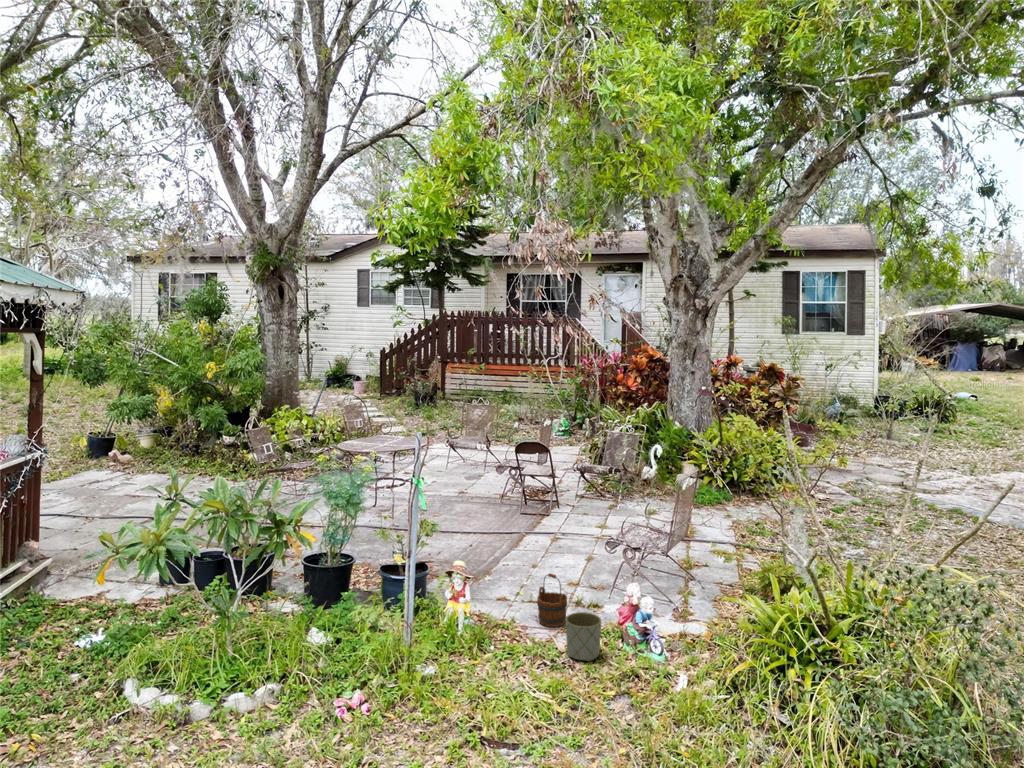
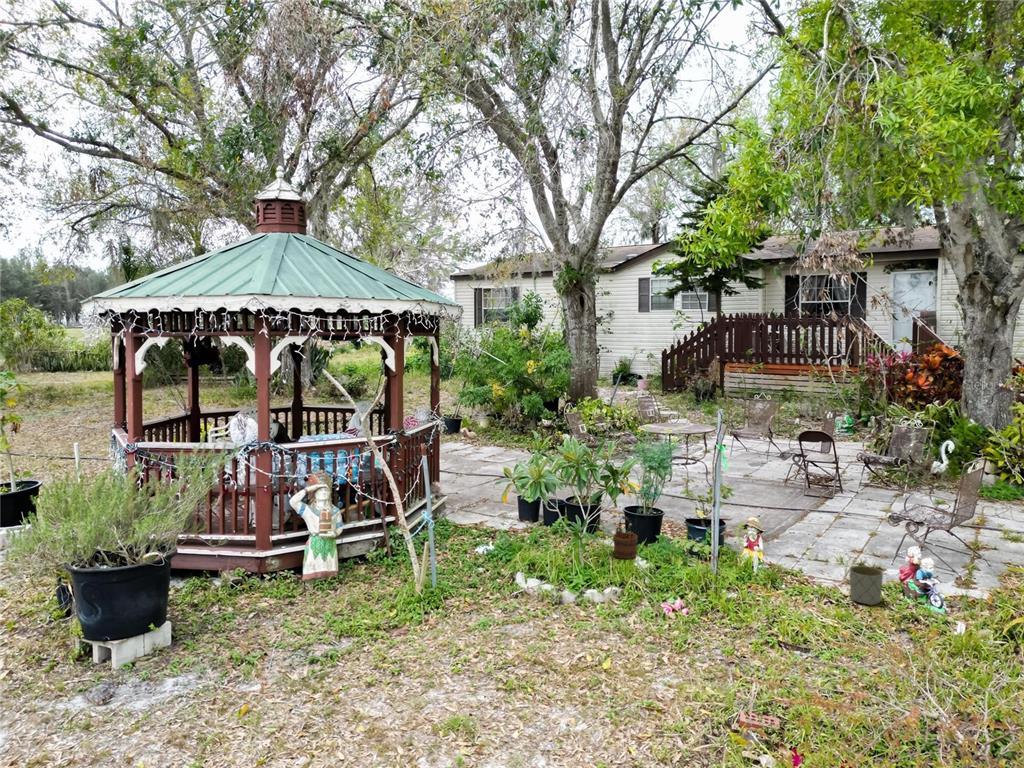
wooden bucket: present [537,573,567,627] -> present [613,516,638,559]

